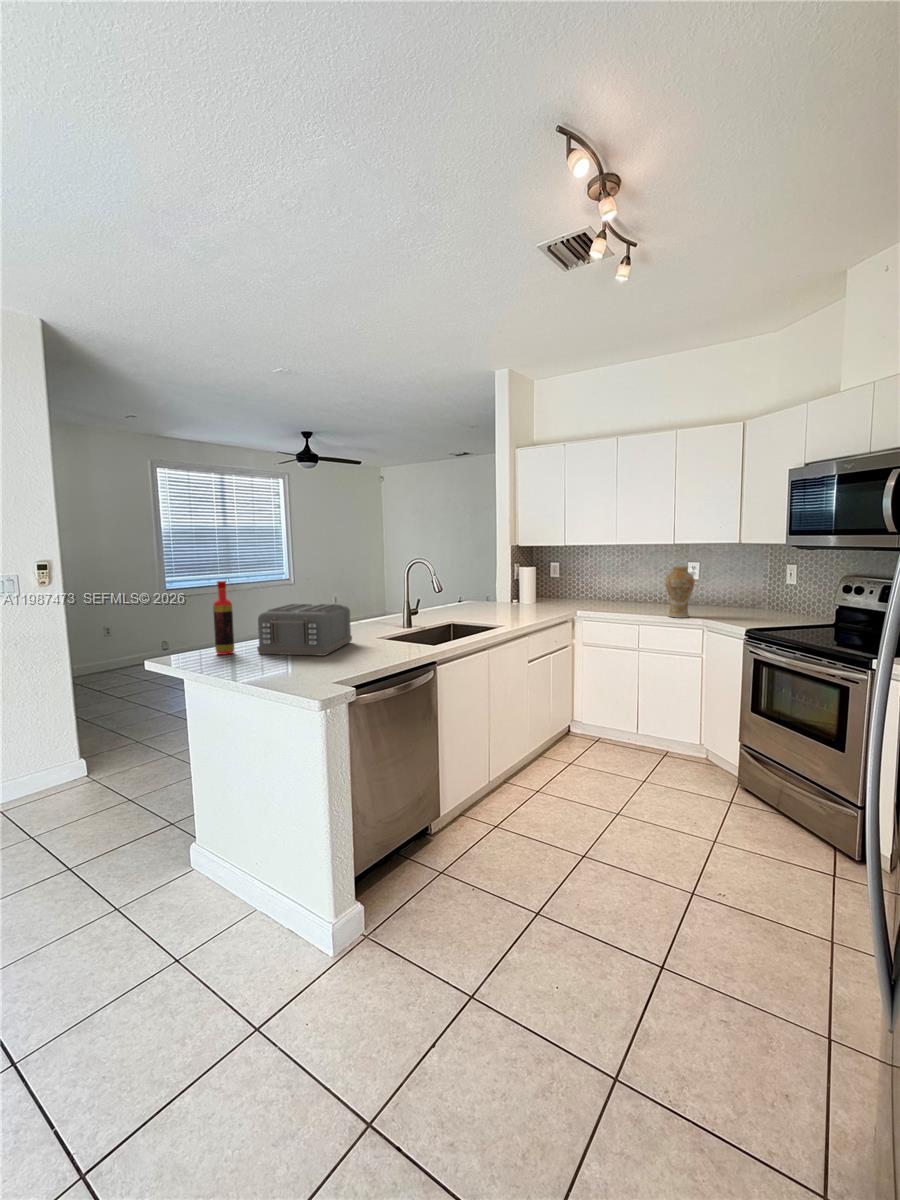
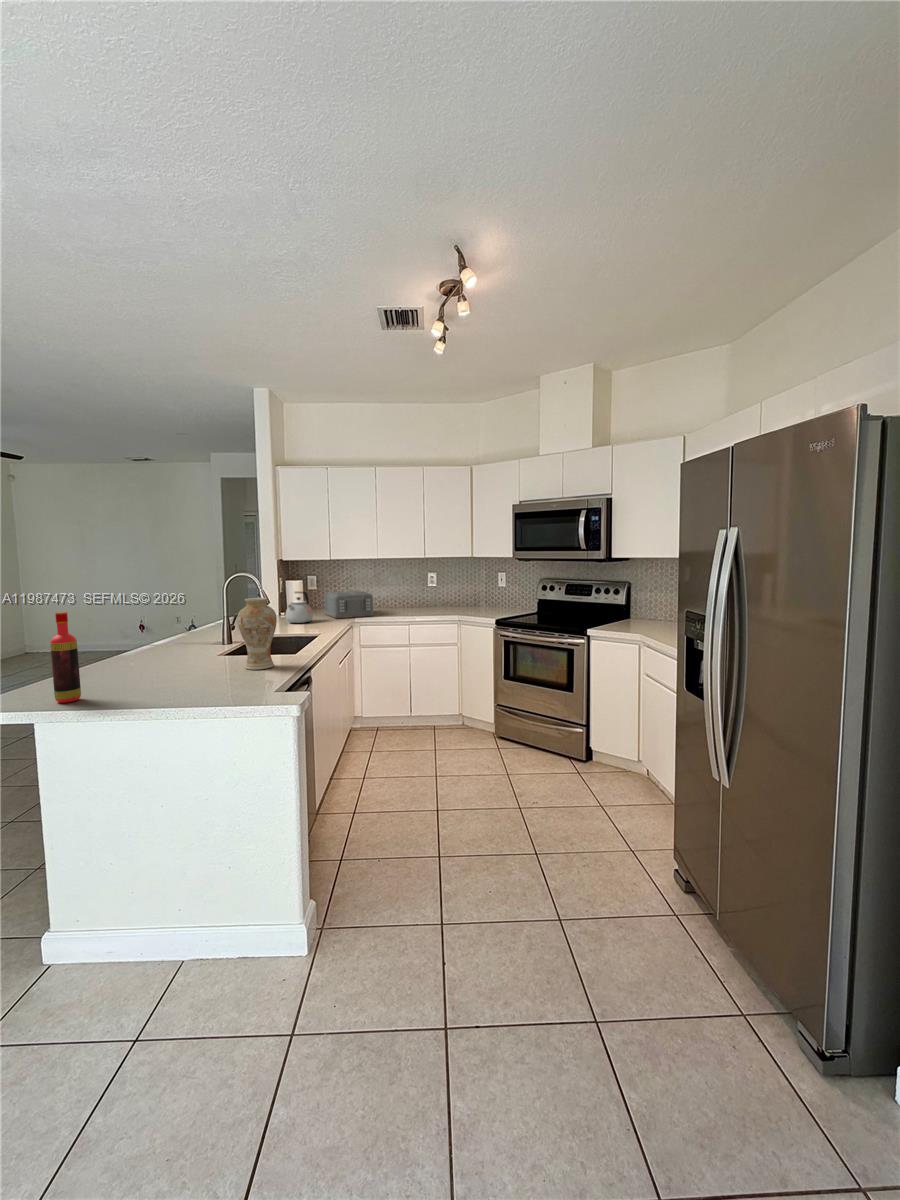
vase: present [665,566,695,618] -> present [237,598,277,670]
kettle: none [501,578,529,611] -> present [285,592,313,623]
toaster: present [257,604,352,656] -> present [324,590,374,618]

